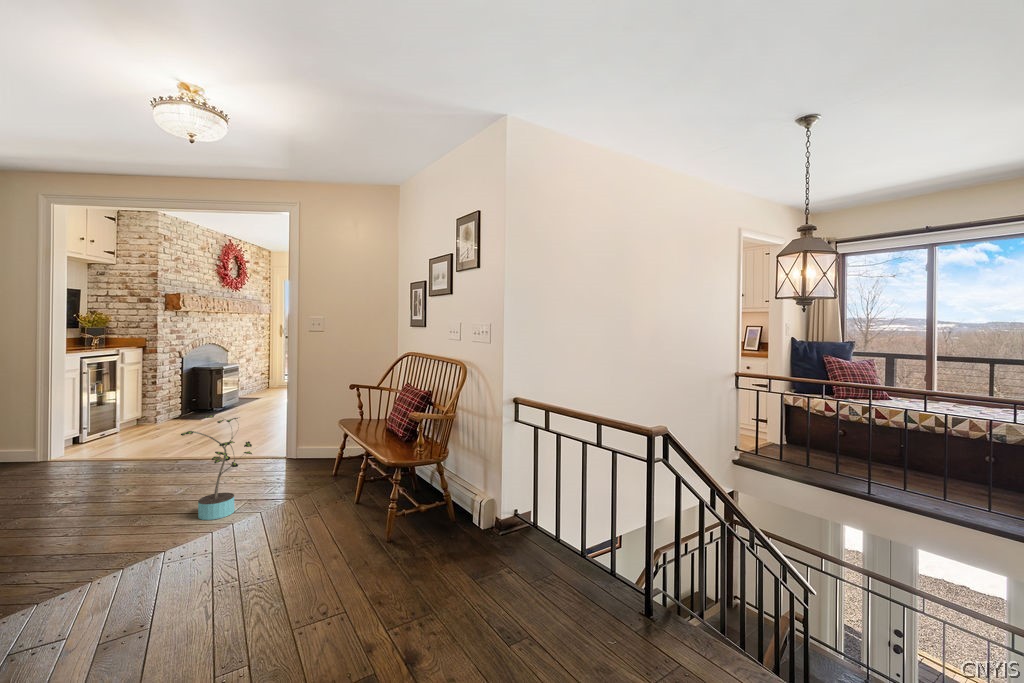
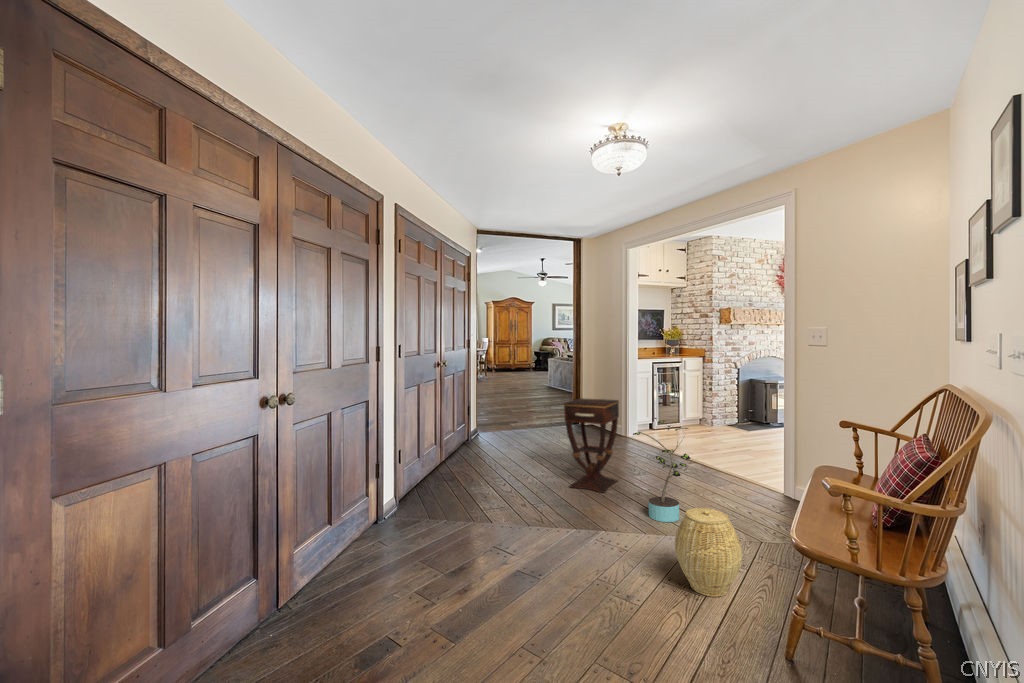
side table: none [30,403,115,535] -> present [564,398,619,492]
woven basket: none [289,476,346,548] -> present [675,508,742,597]

